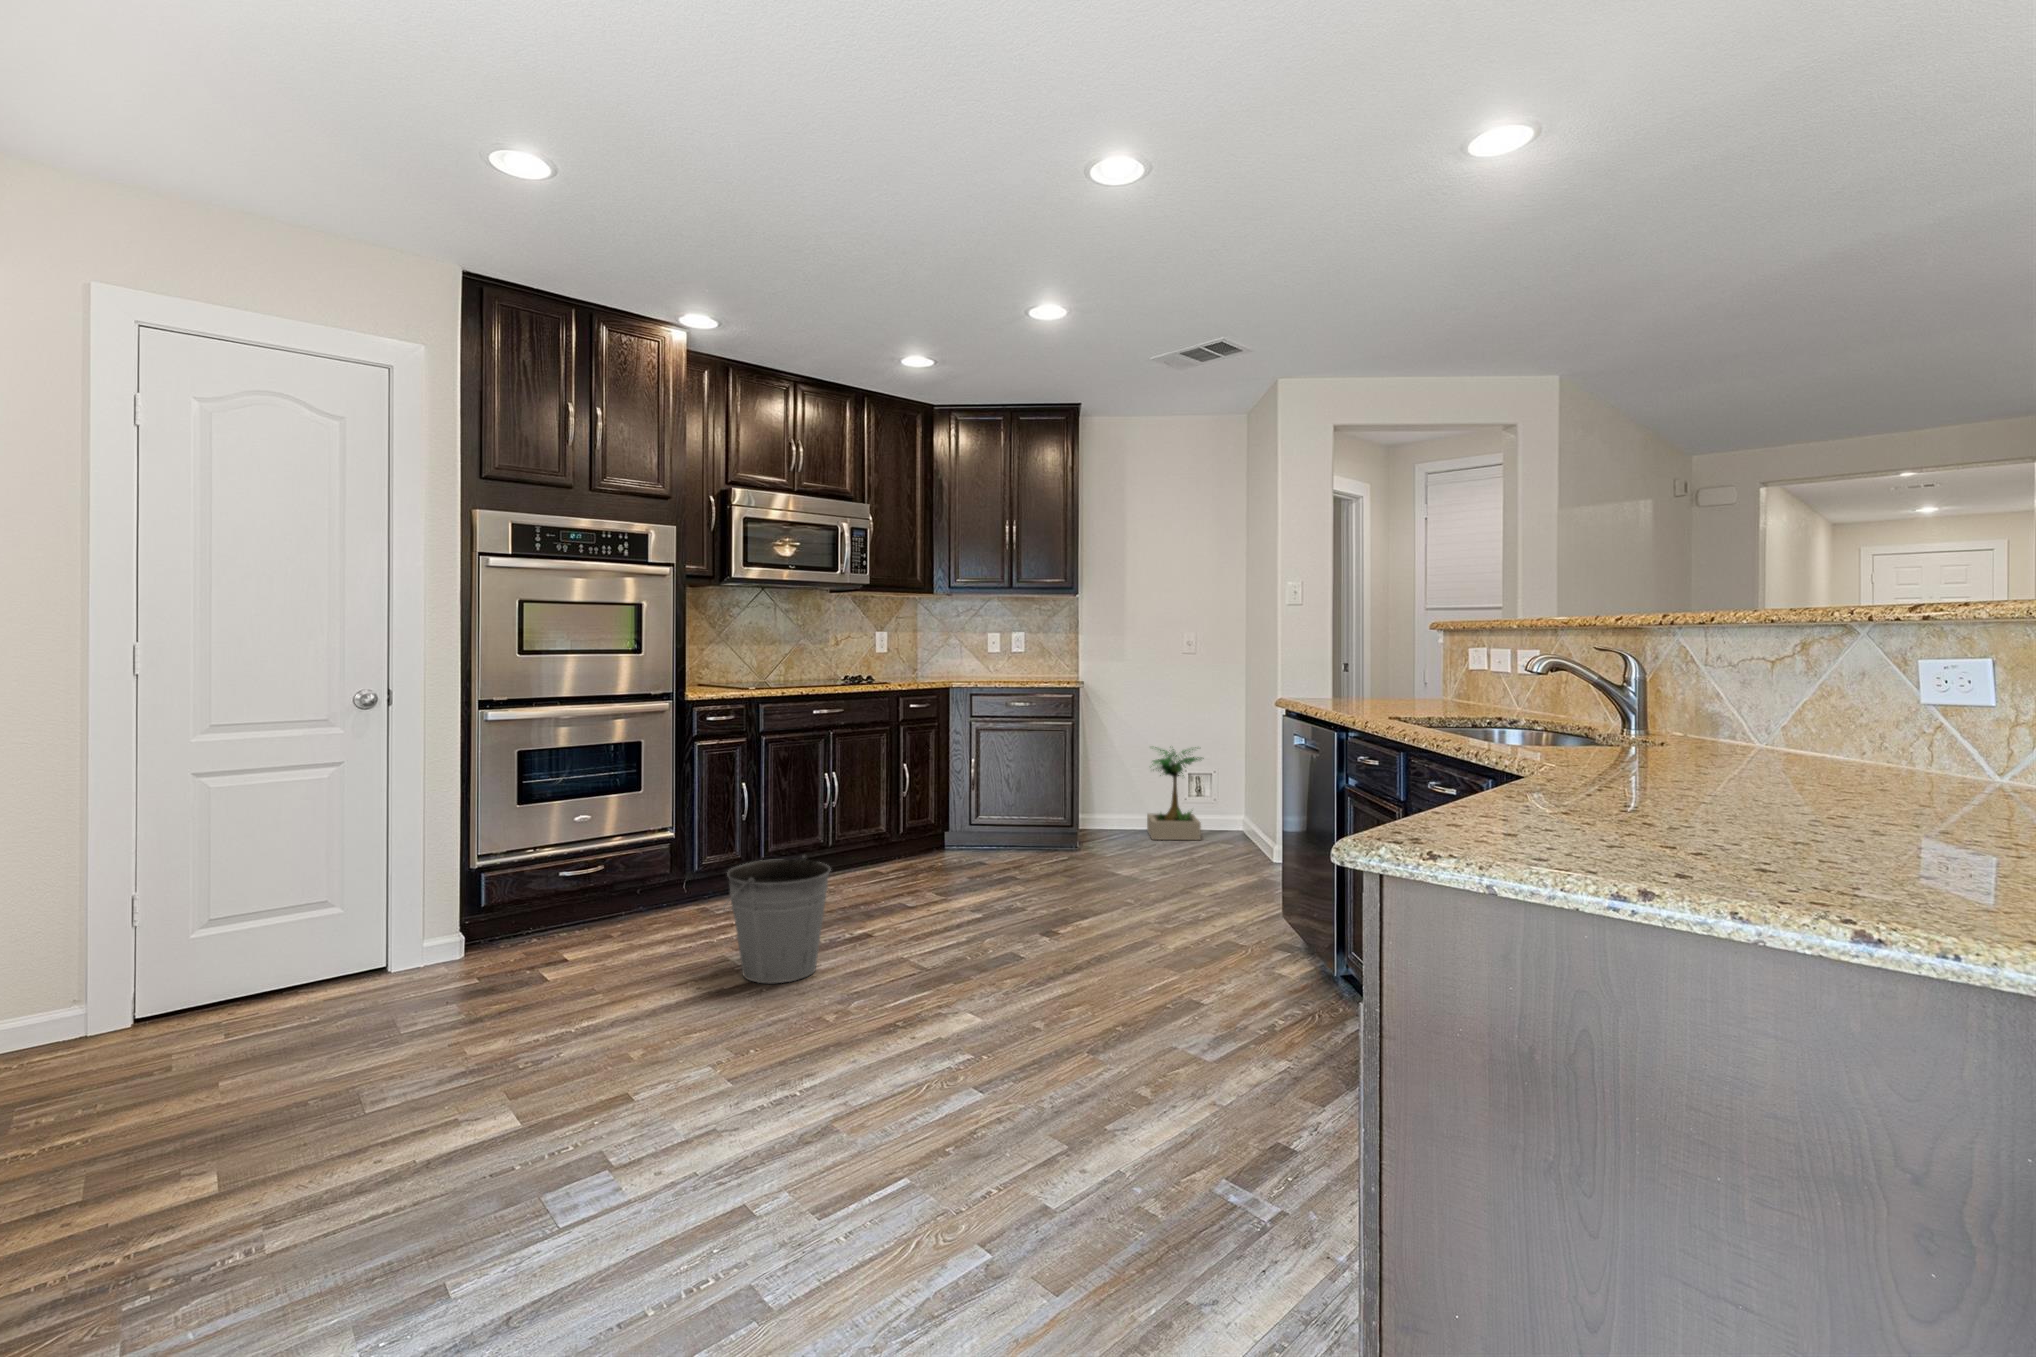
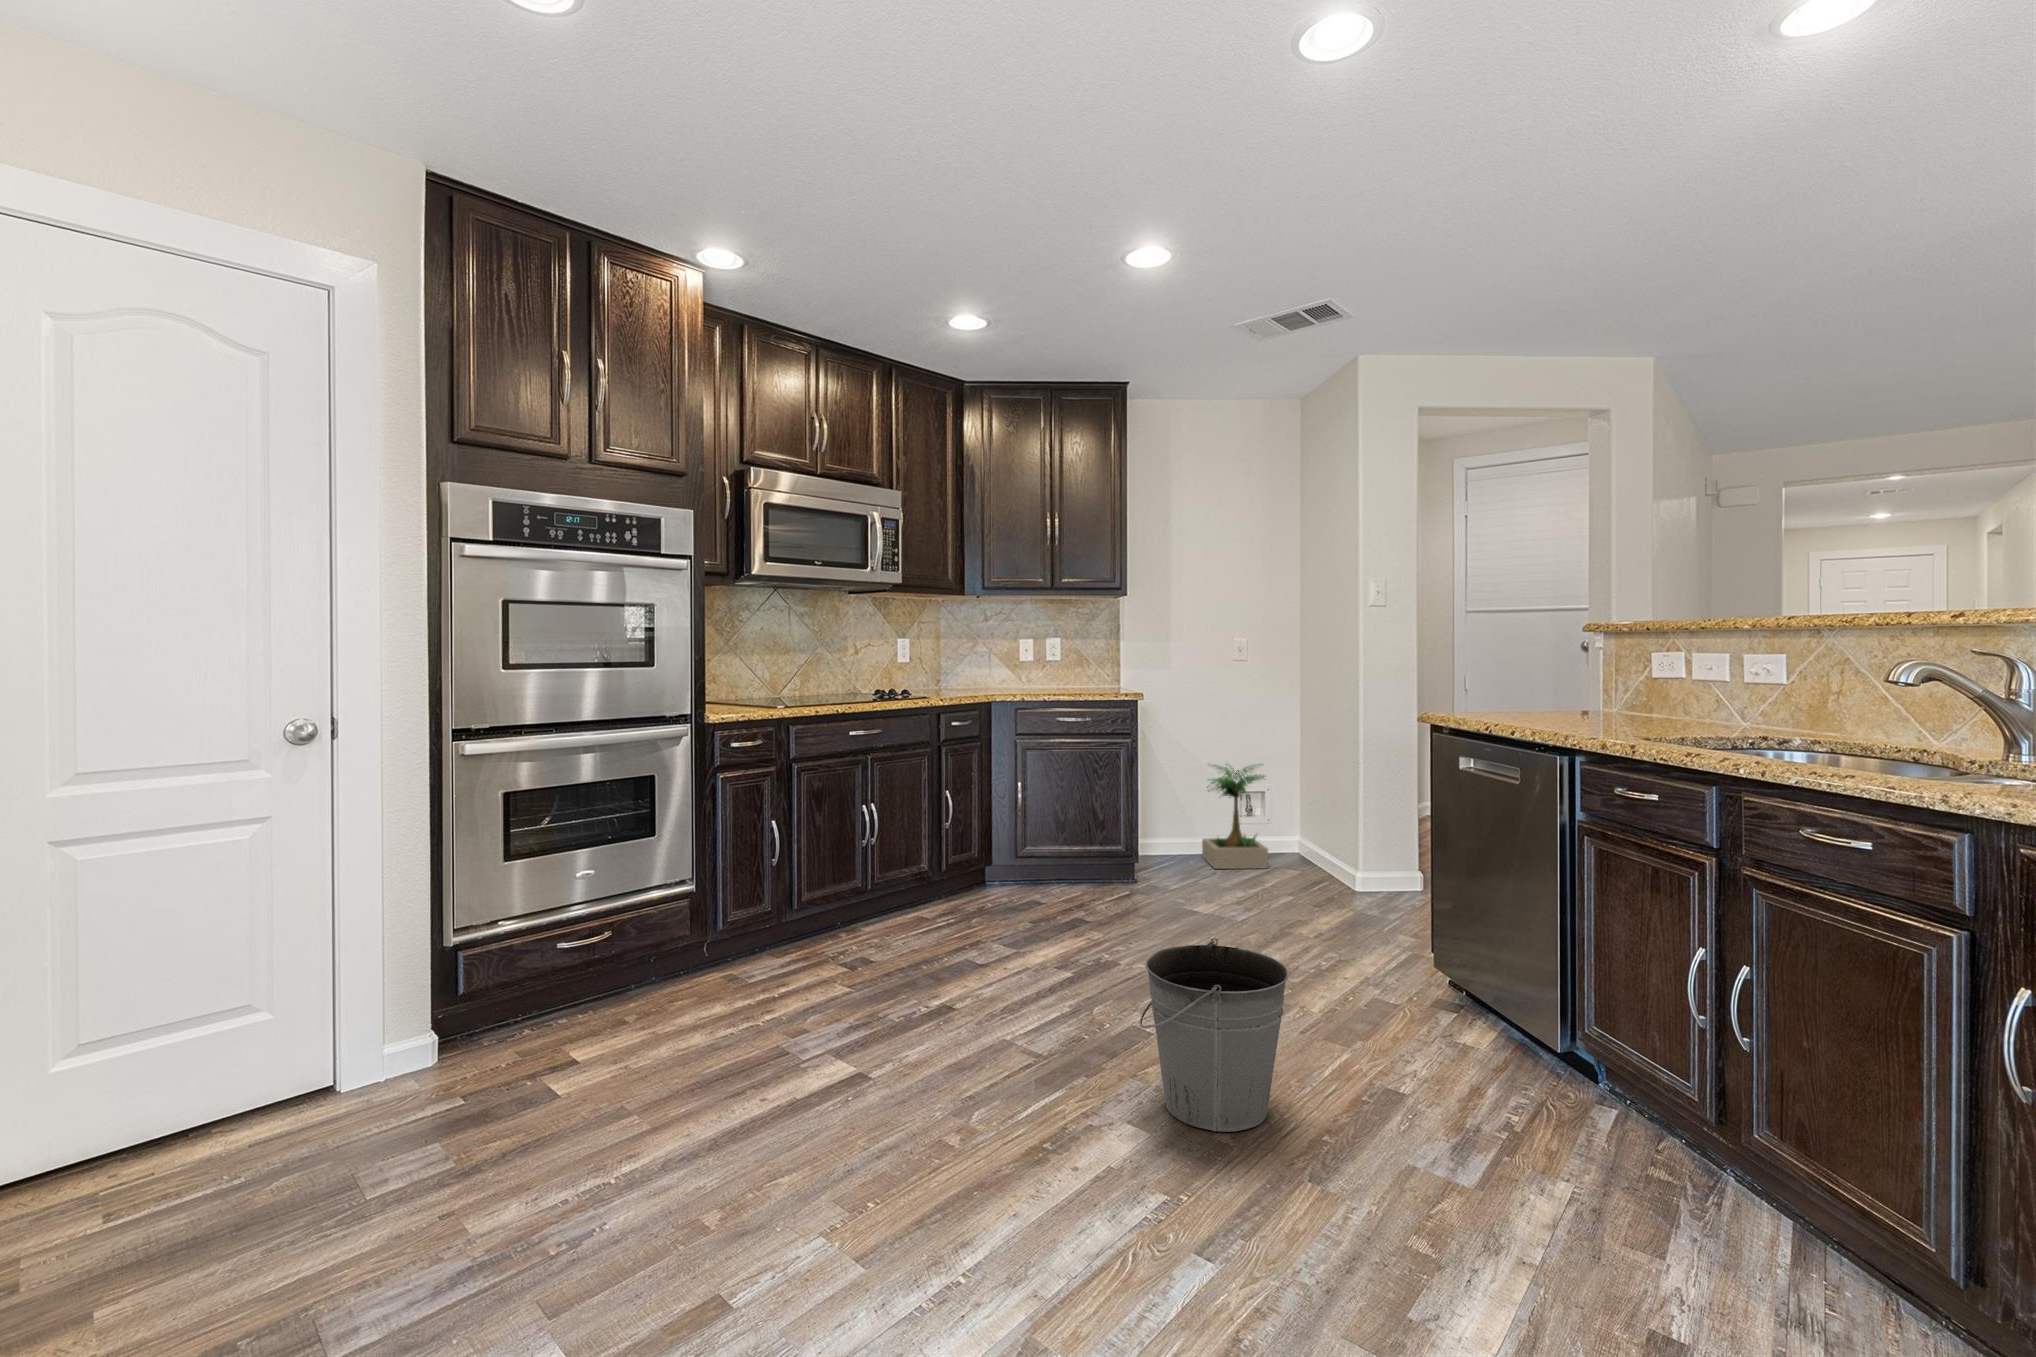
bucket: present [724,856,831,983] -> present [1139,938,1289,1132]

